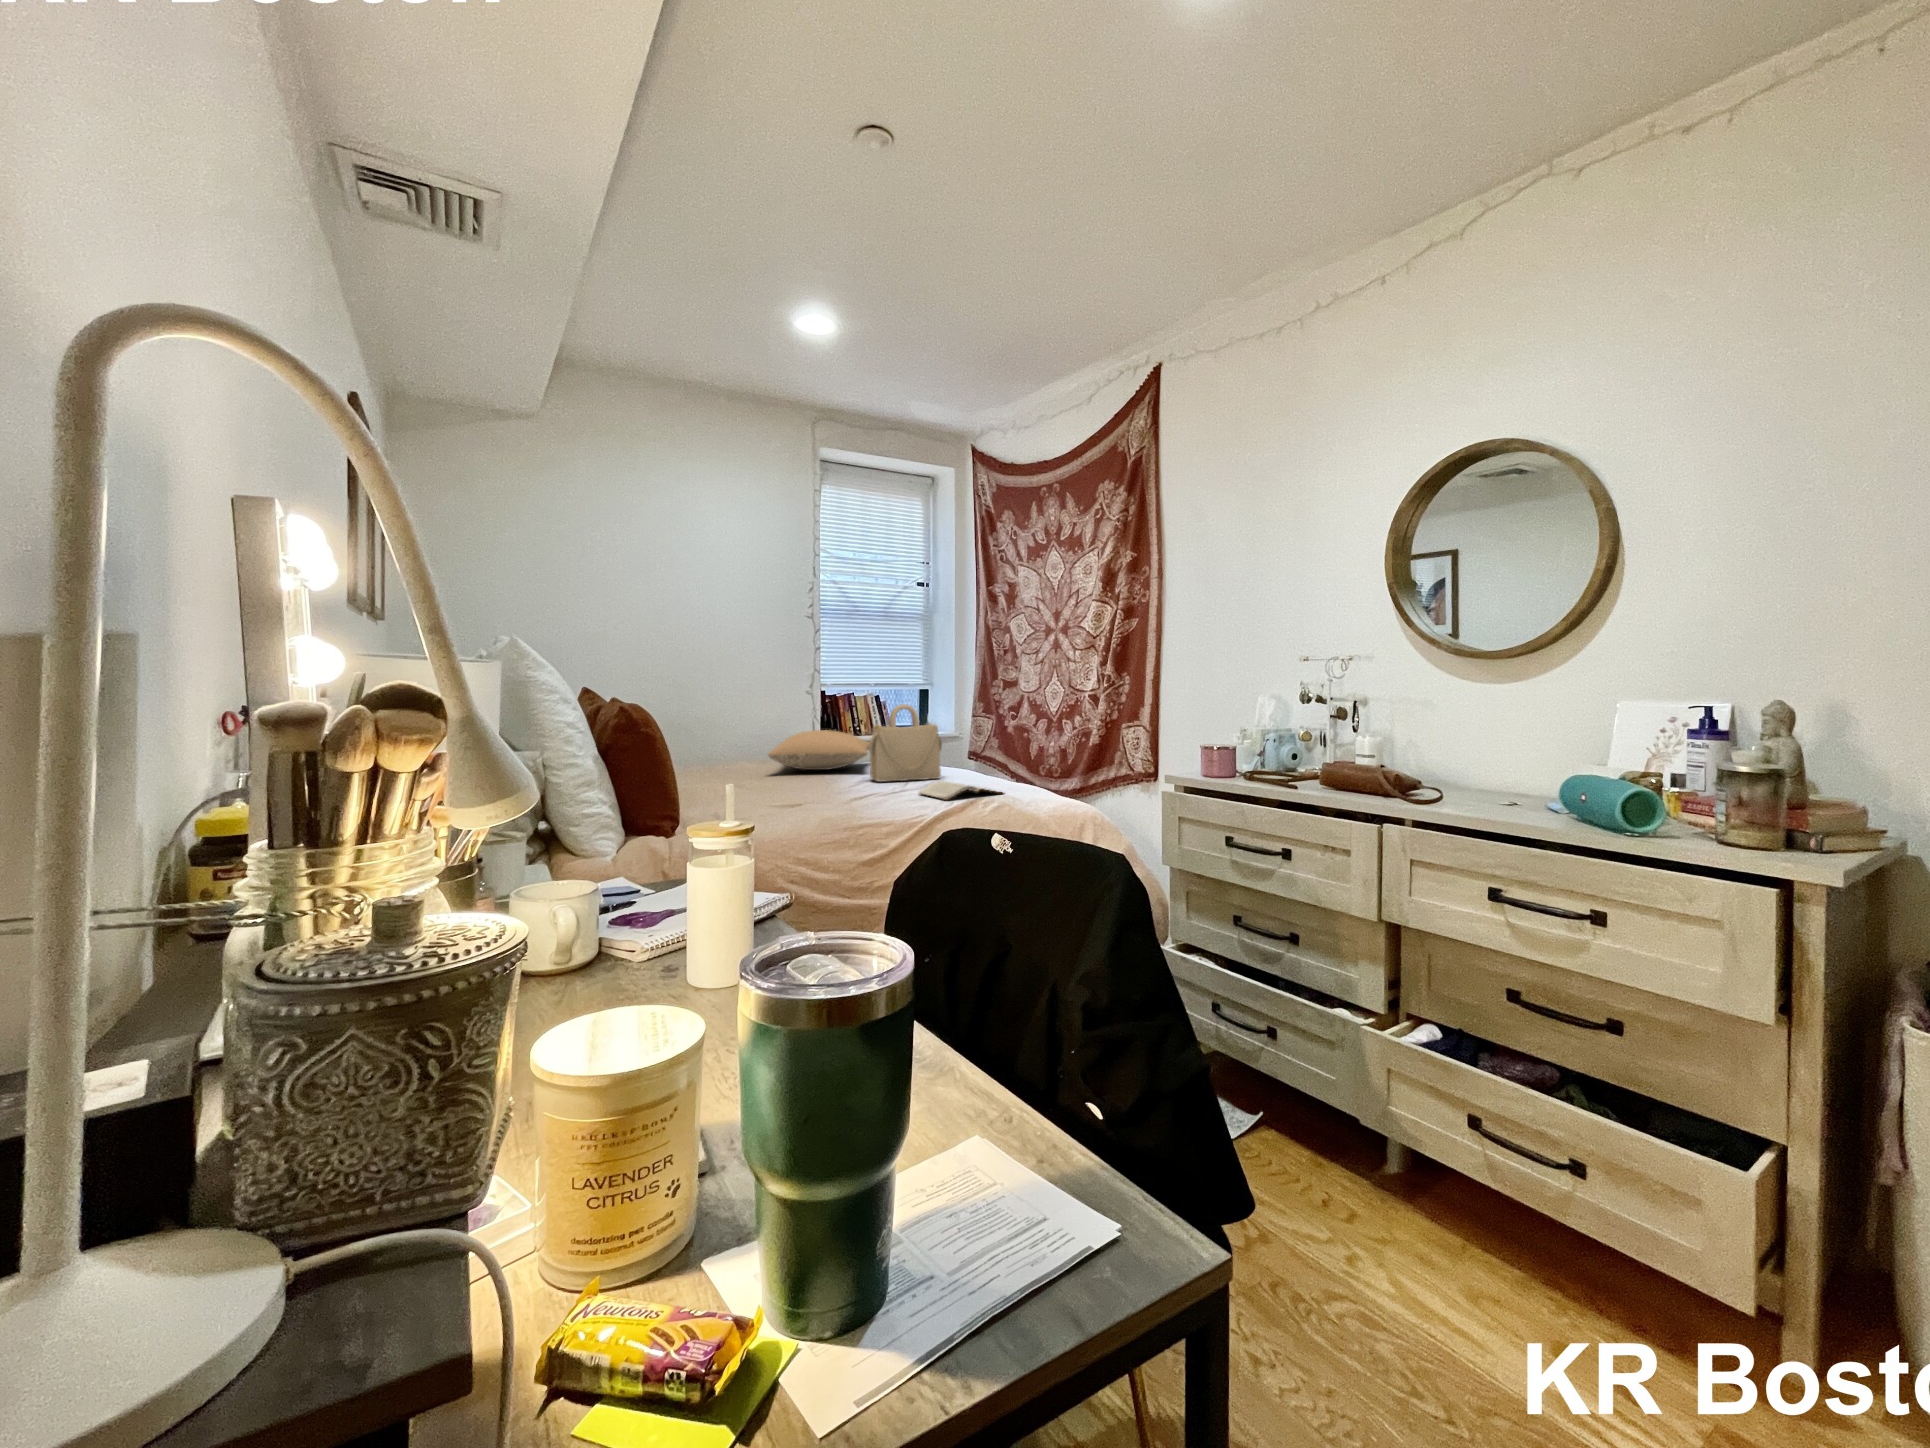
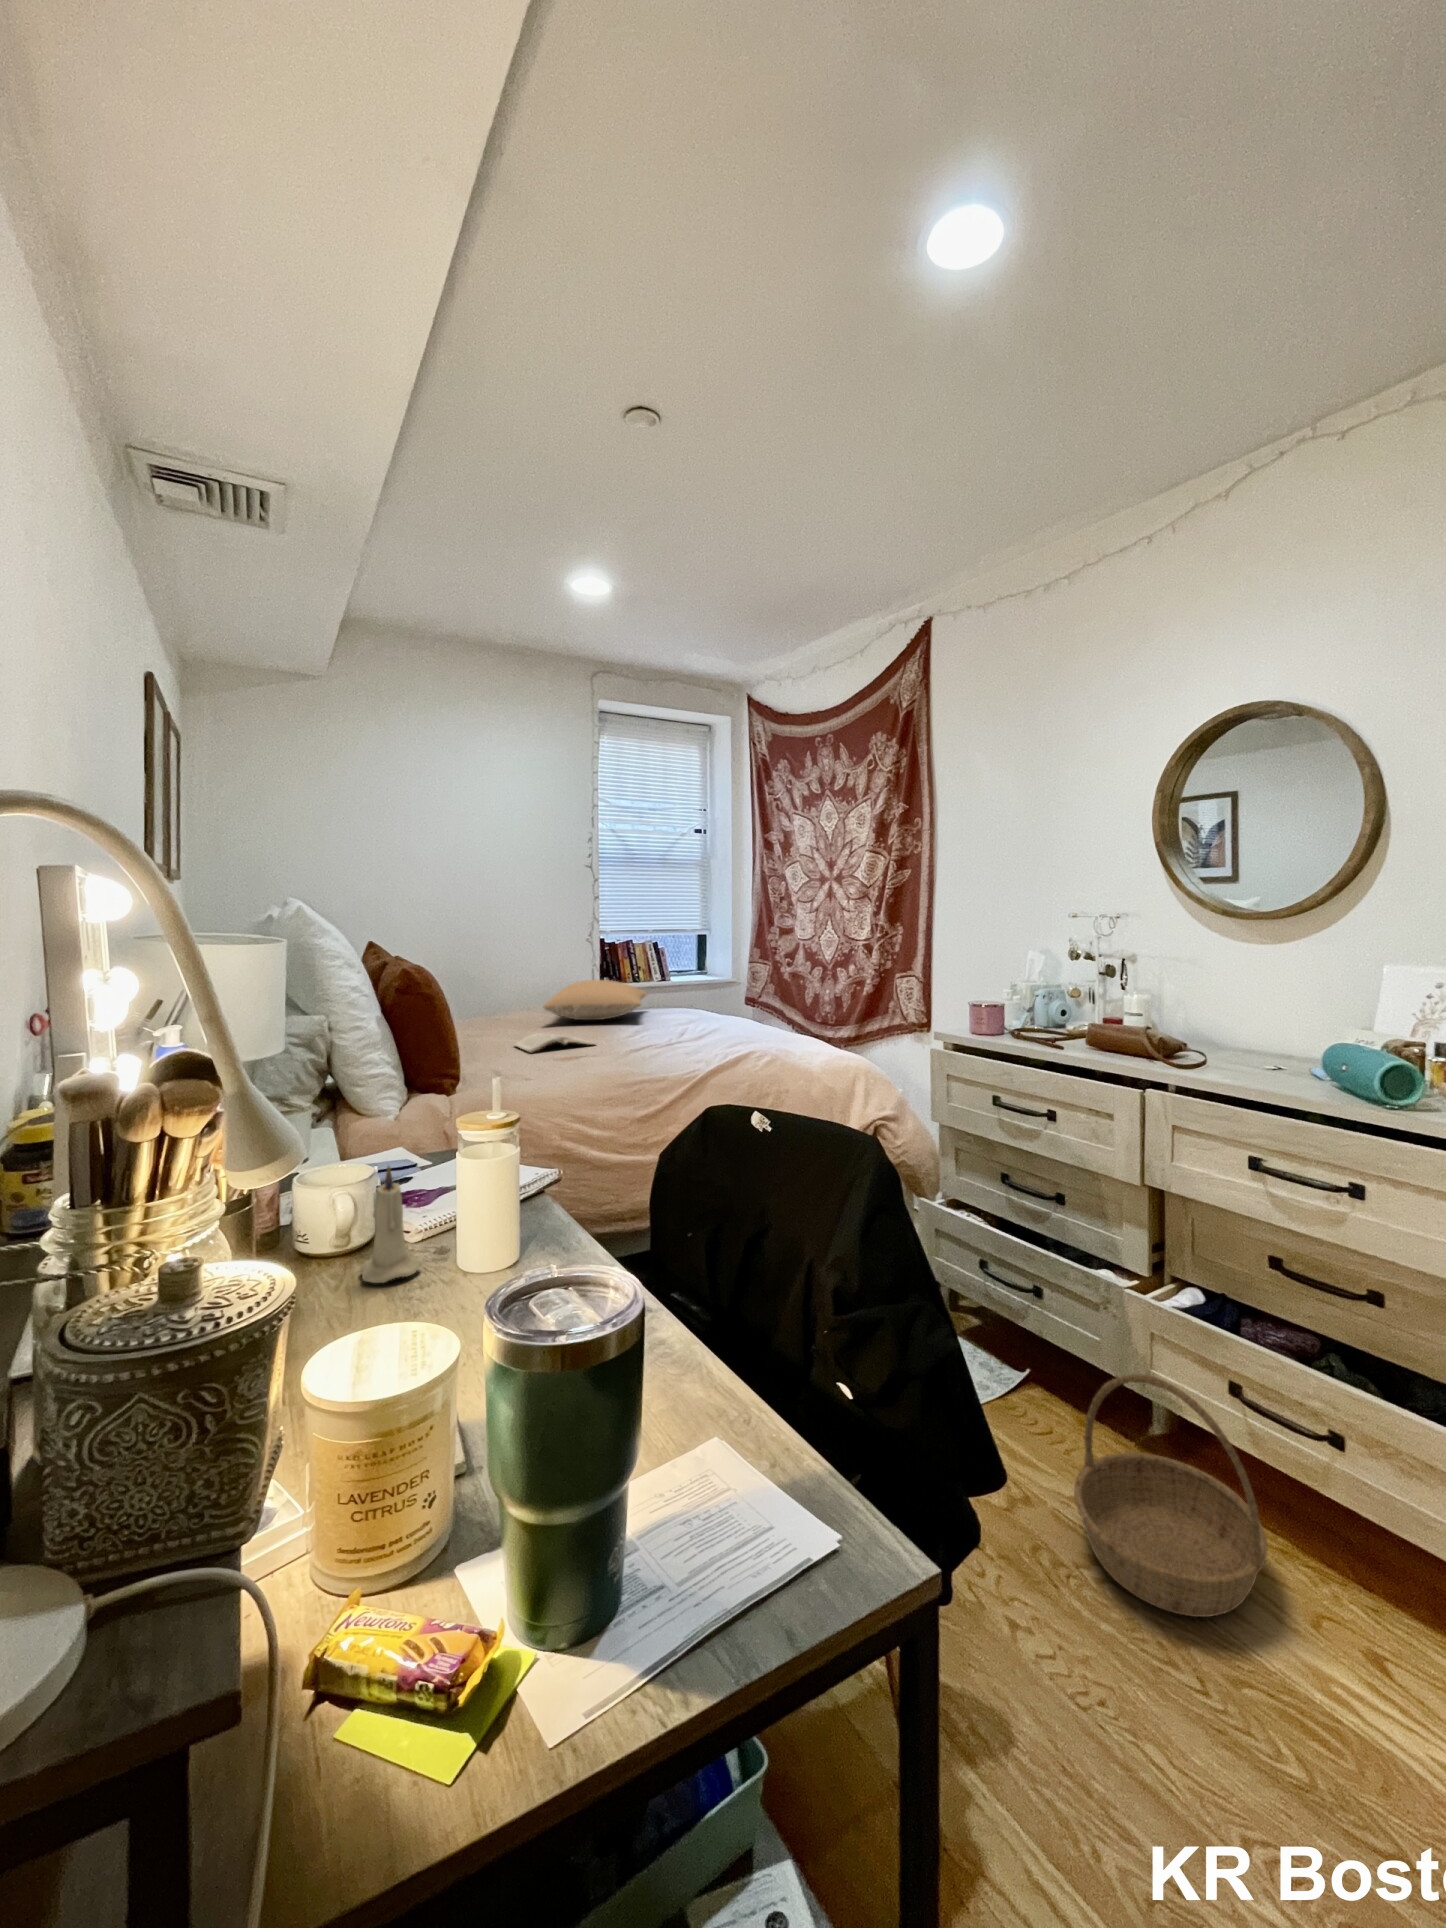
handbag: present [869,704,942,782] -> none [642,956,715,1034]
magazine: present [919,781,999,800] -> present [514,1033,595,1053]
candle: none [587,869,653,993] -> present [360,1166,422,1283]
basket: none [1311,1102,1505,1341] -> present [1074,1374,1267,1617]

